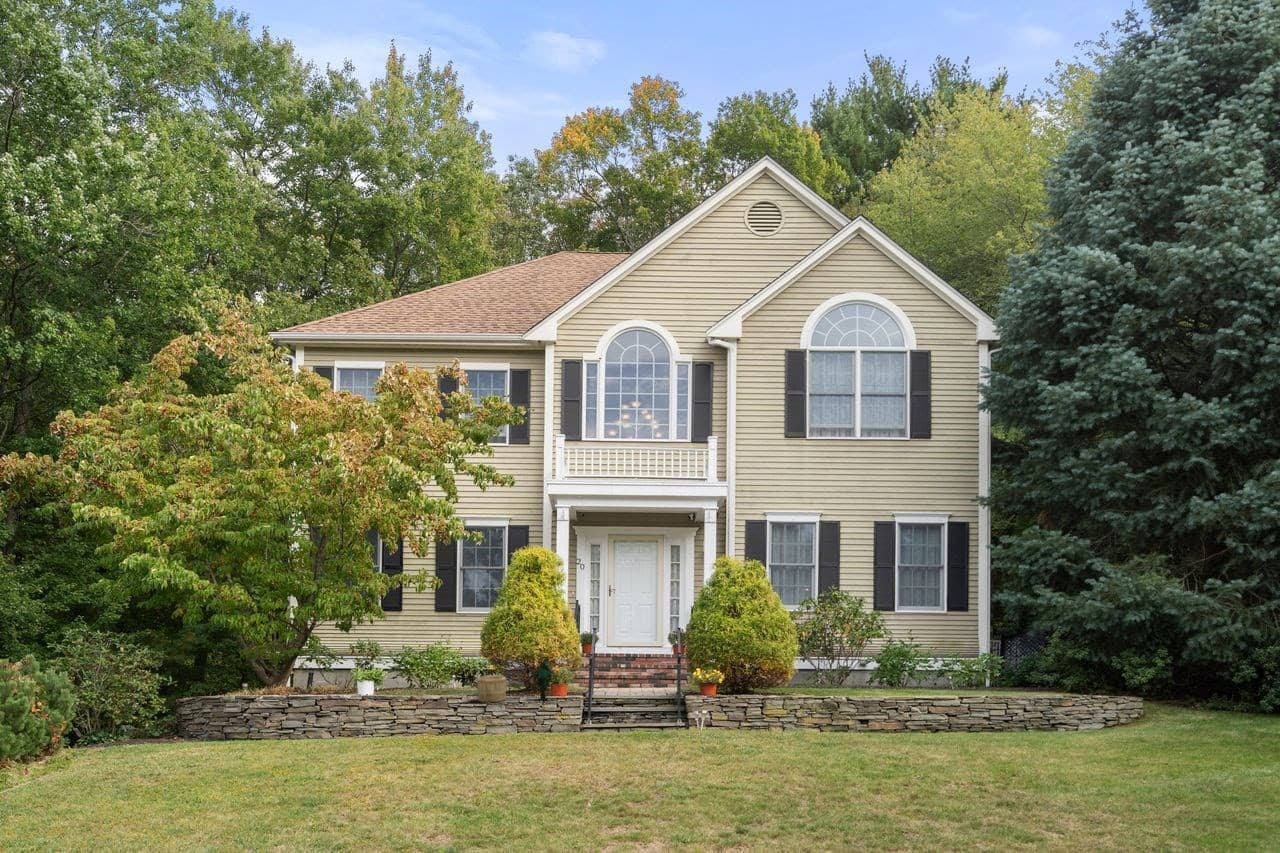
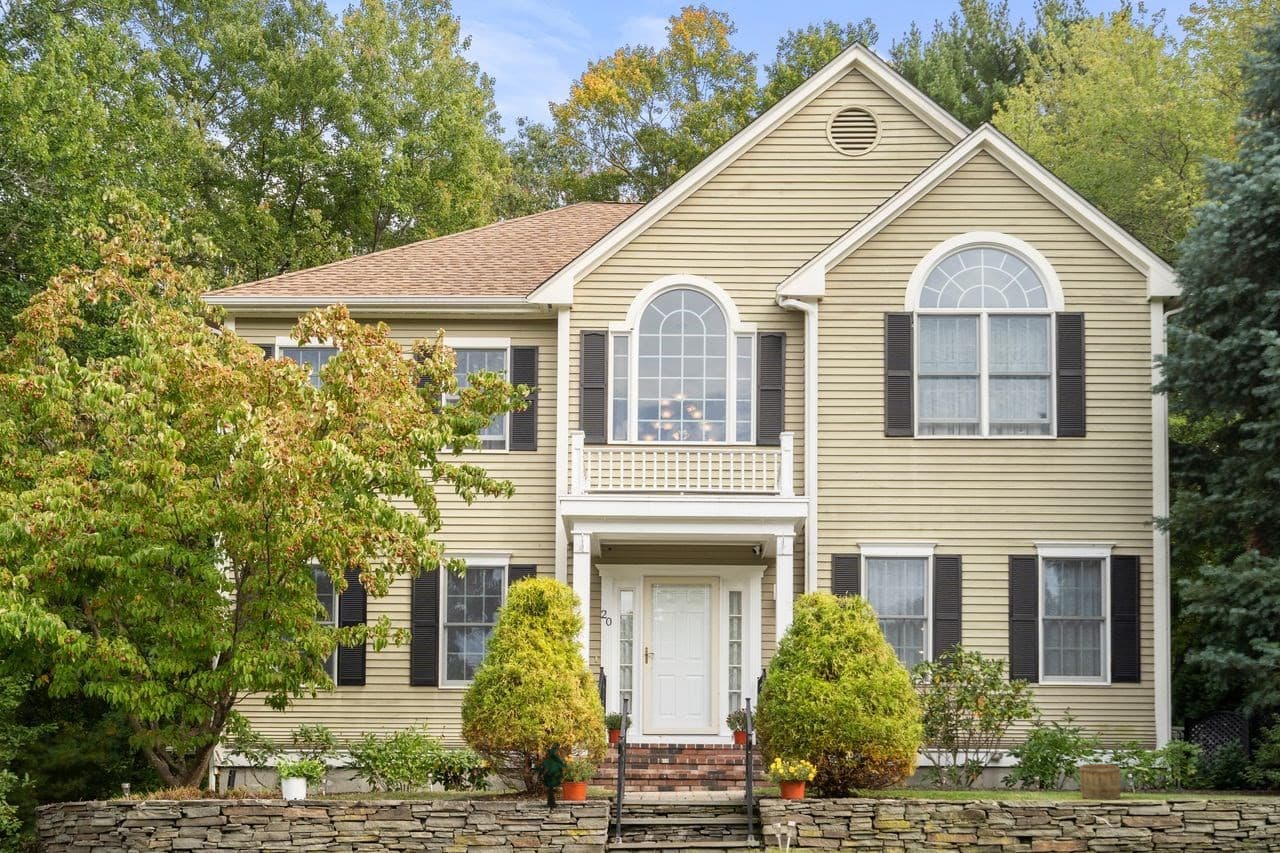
wooden bucket: present [477,675,506,702] -> present [1079,764,1121,800]

